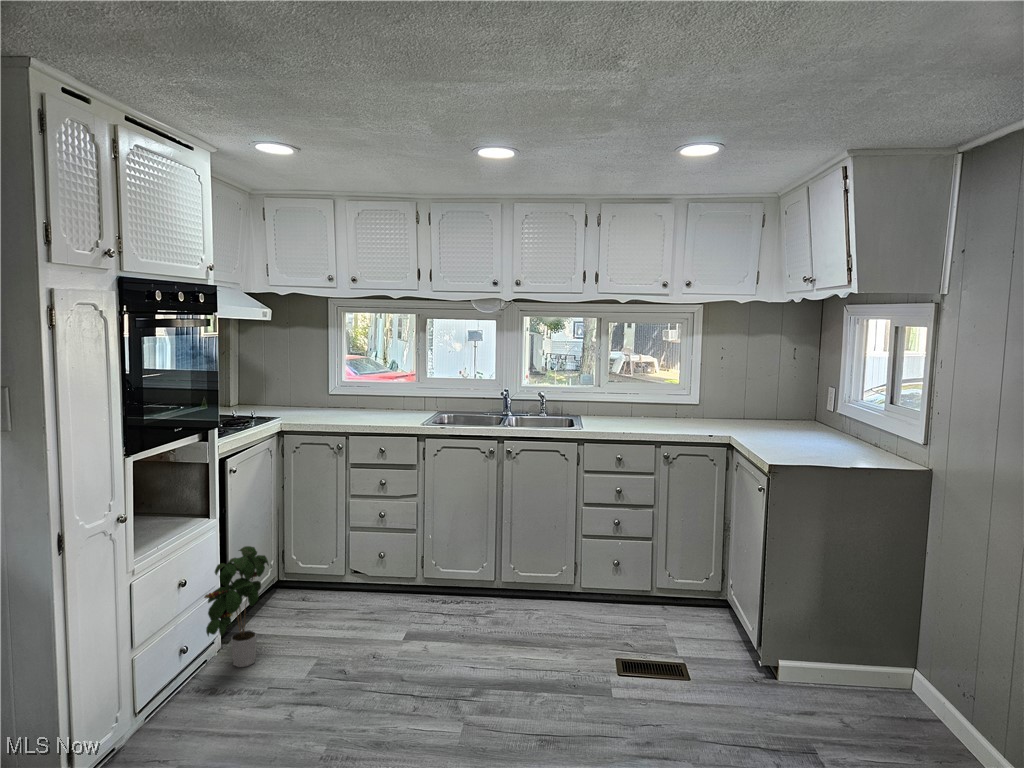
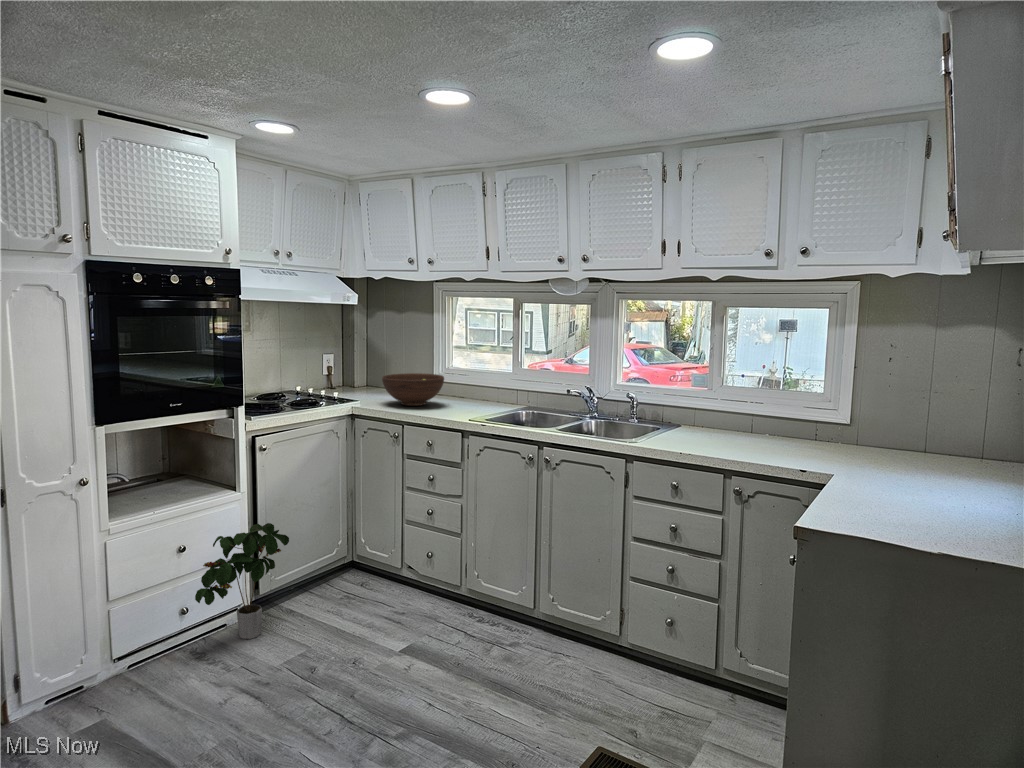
fruit bowl: none [308,386,370,418] -> present [382,373,444,406]

